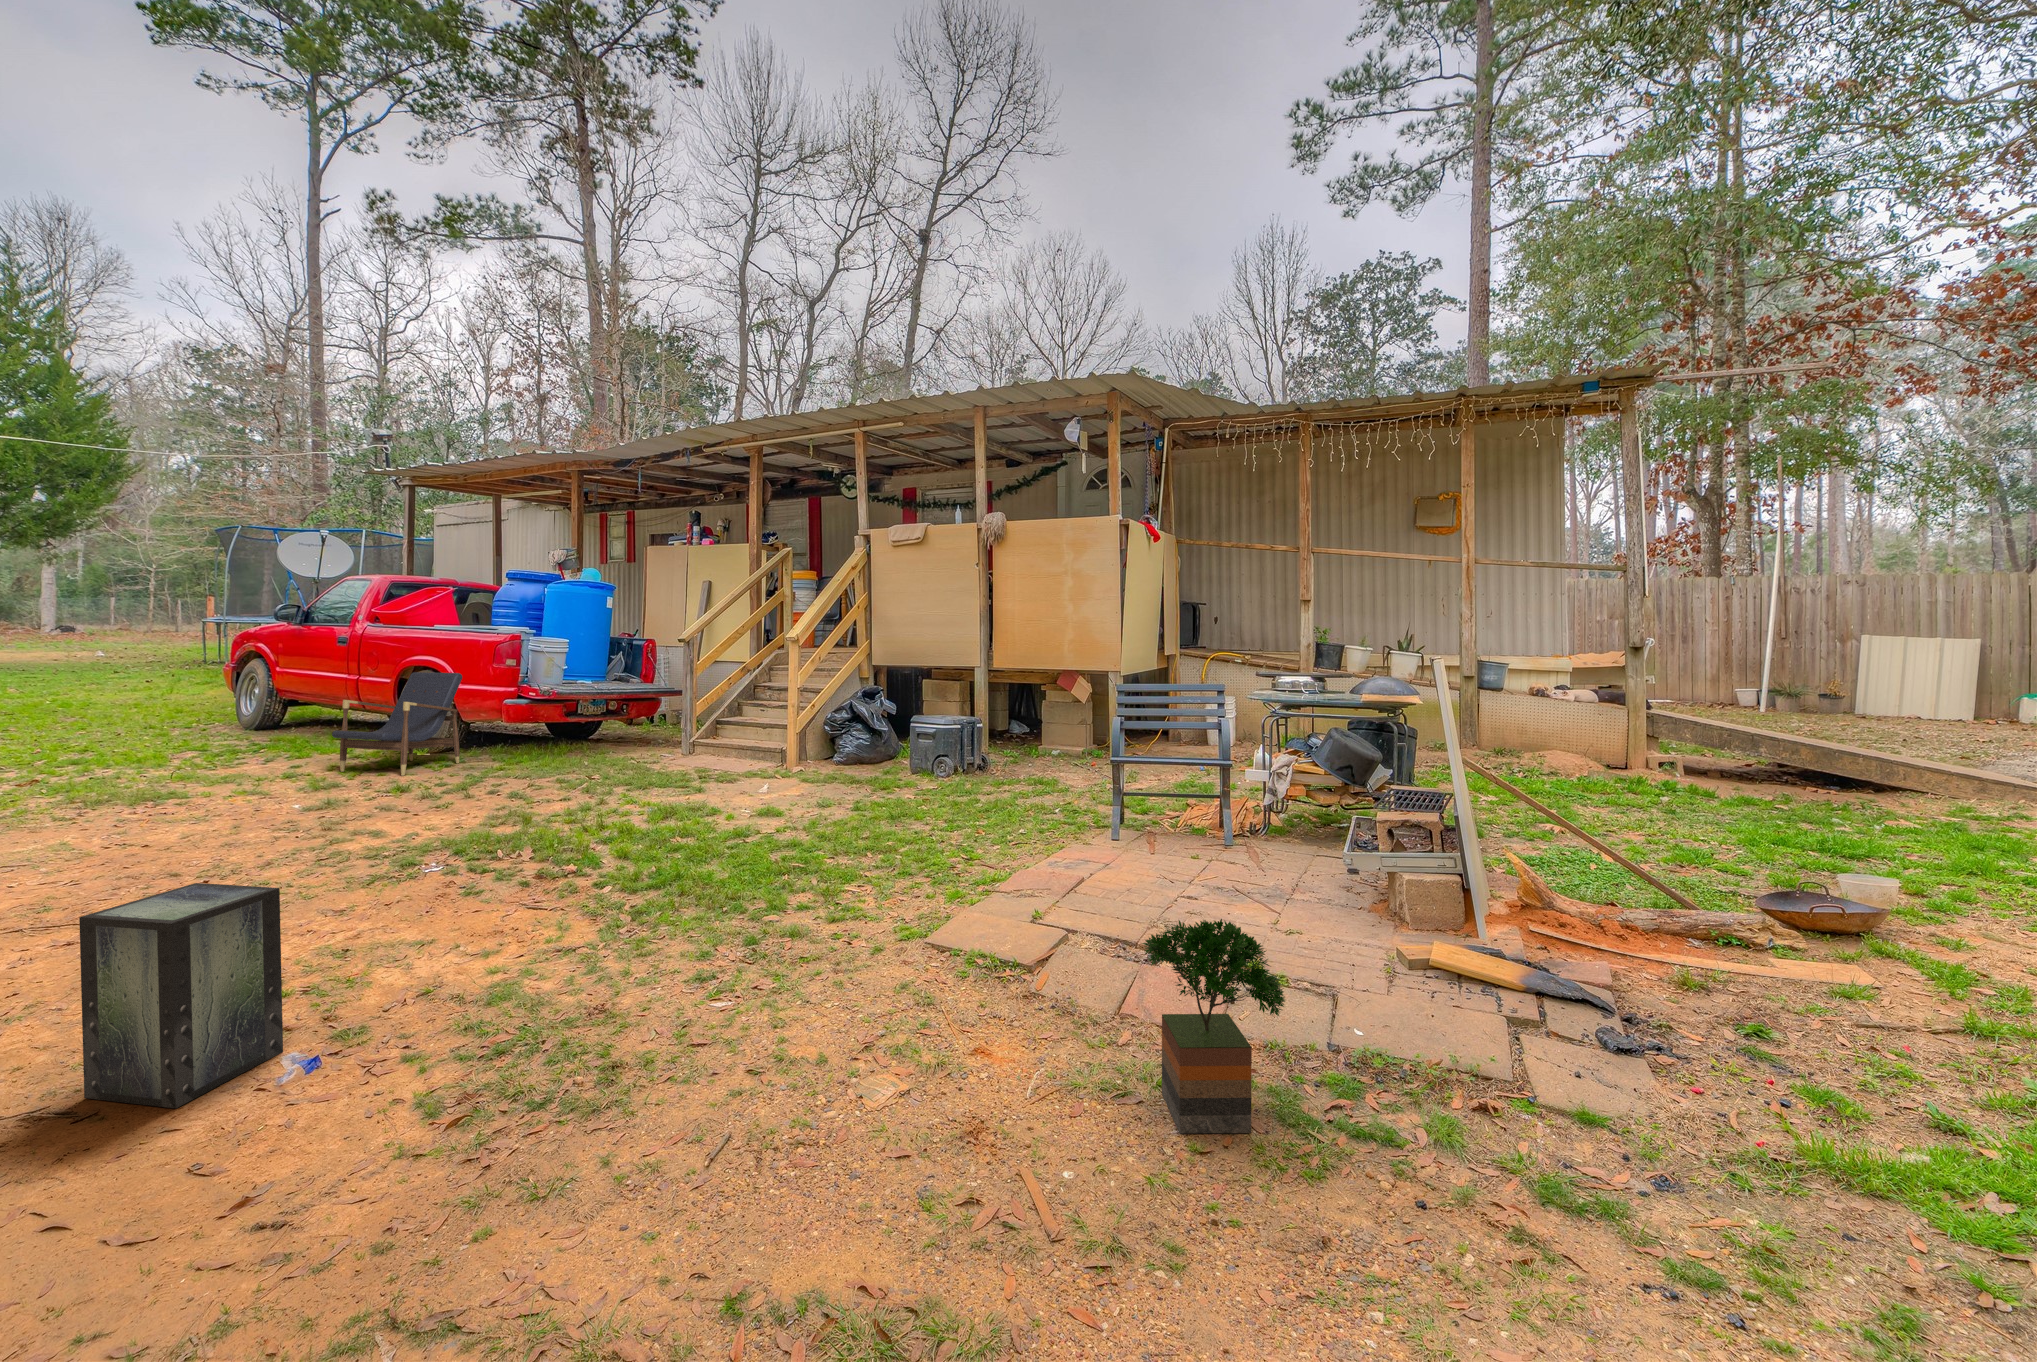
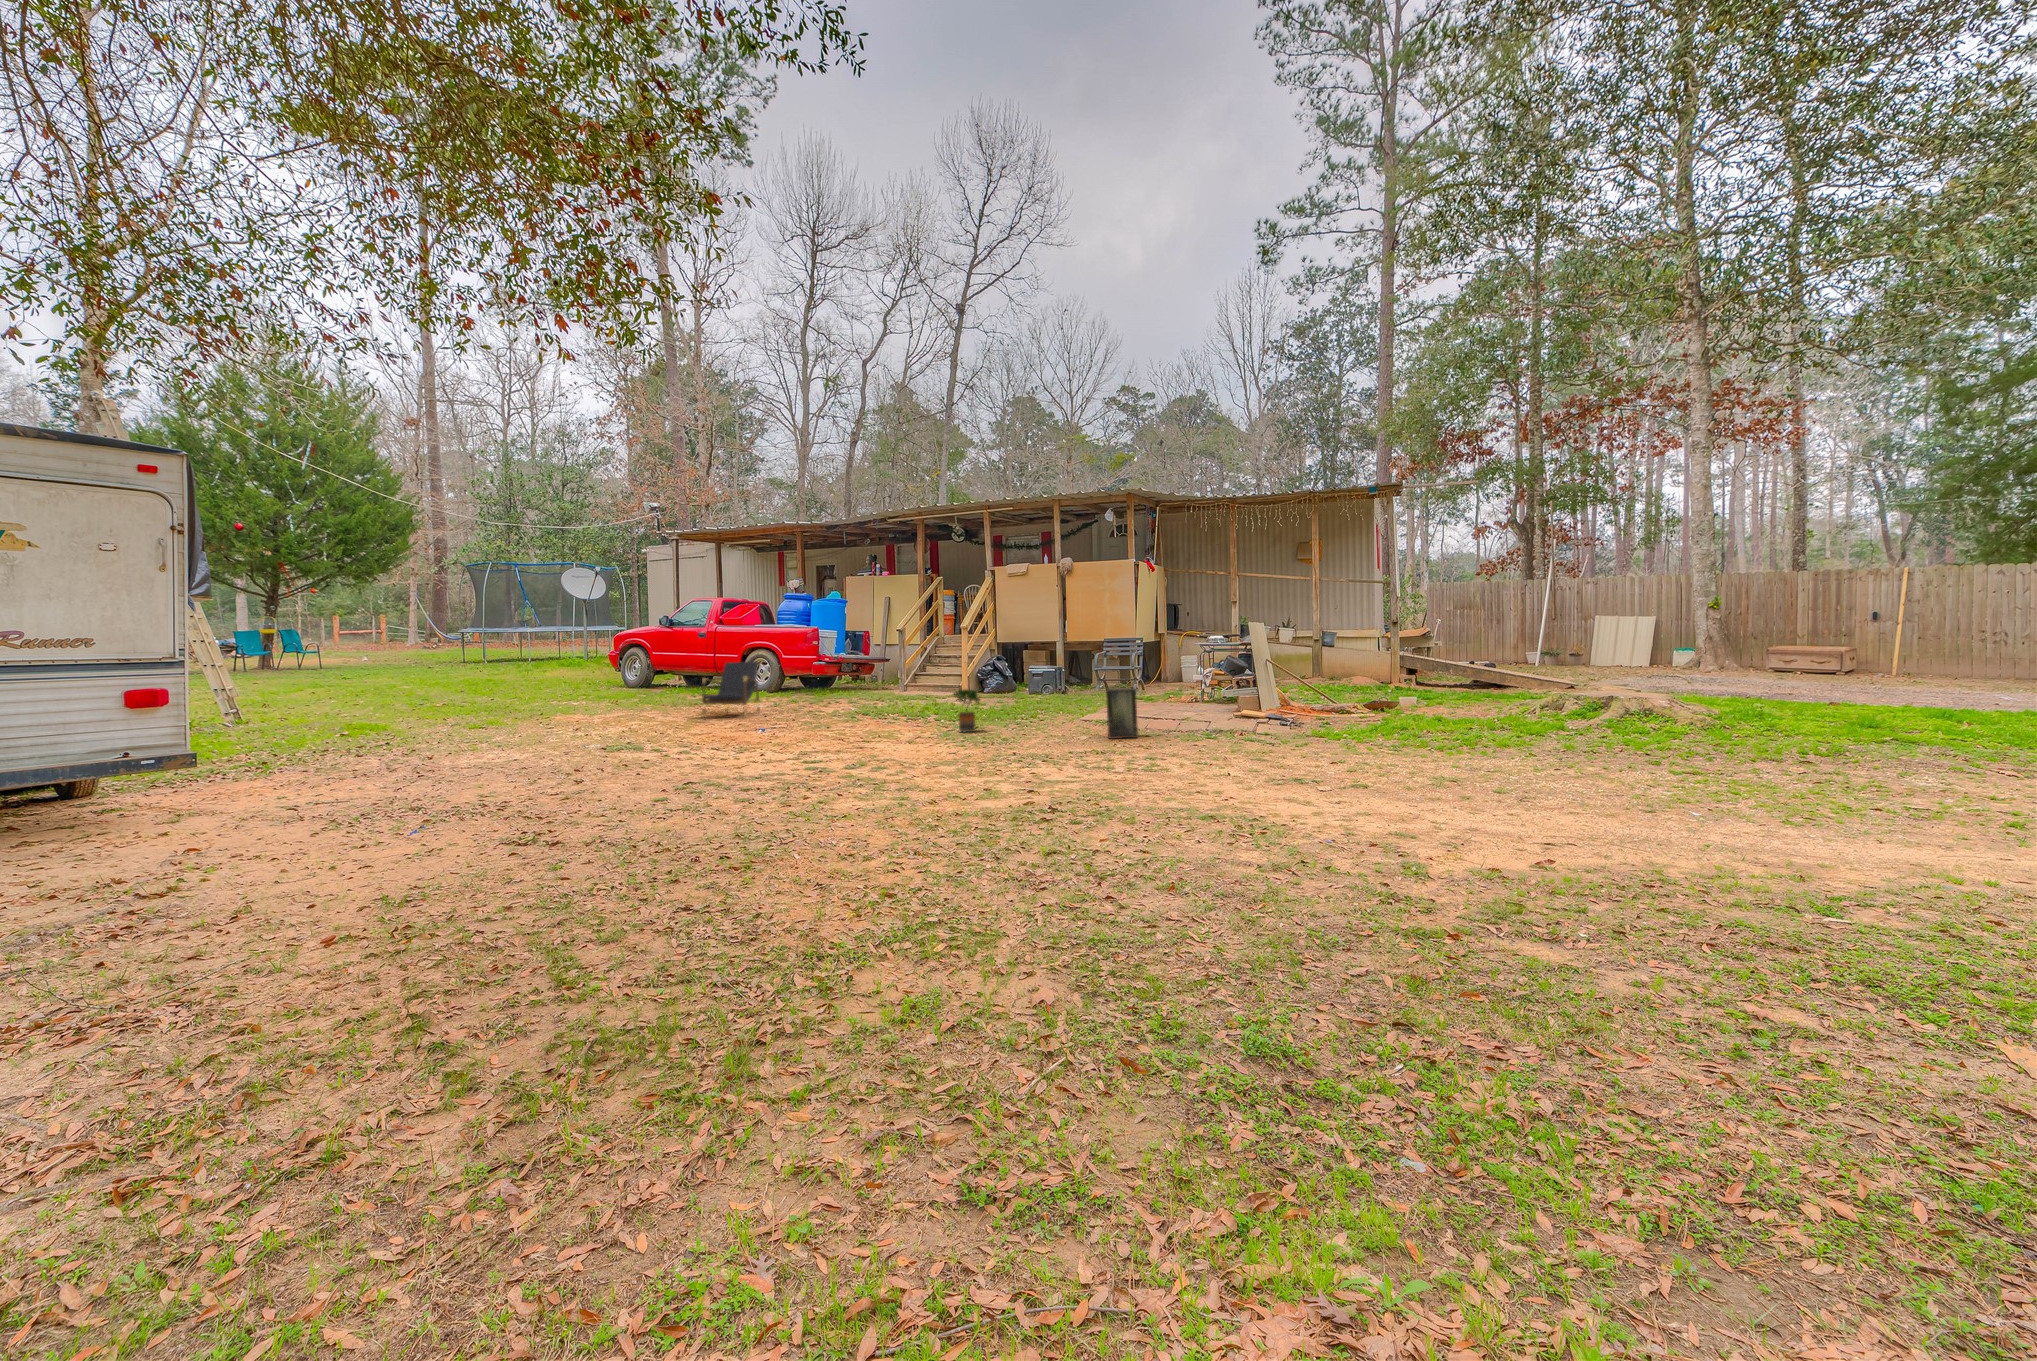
storage box: present [79,883,283,1108] -> present [1106,688,1138,739]
potted tree: present [1142,919,1285,1133] -> present [953,690,980,732]

